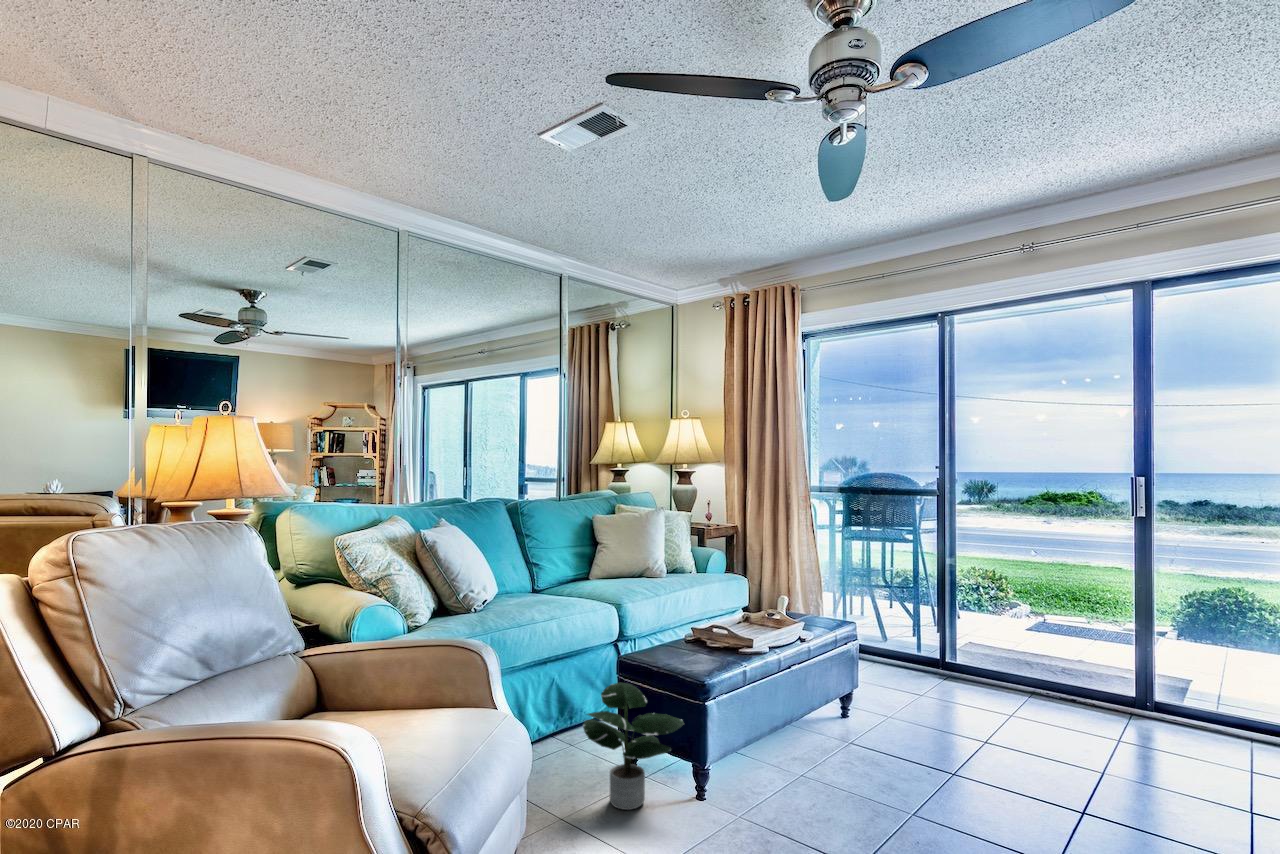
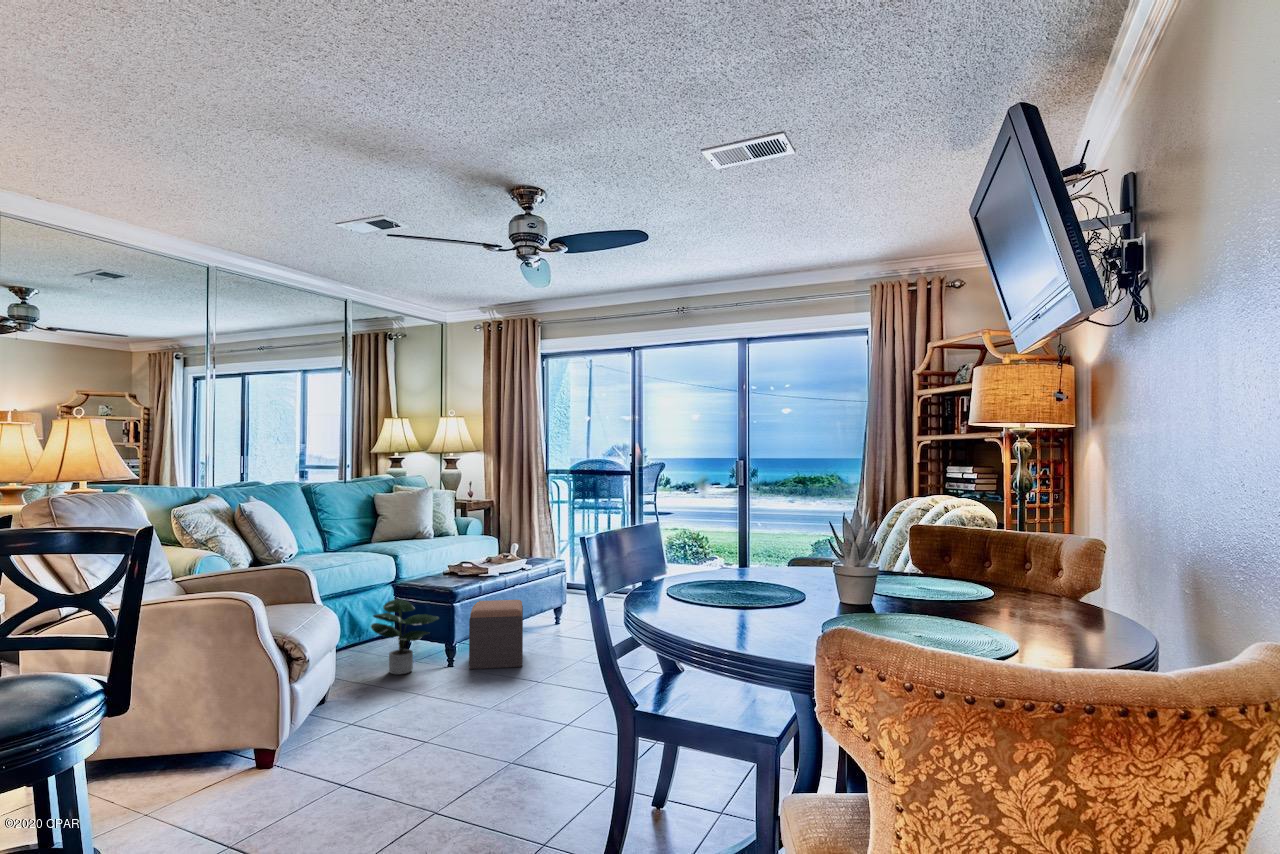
footstool: none [731,692,818,819] -> present [469,600,523,669]

